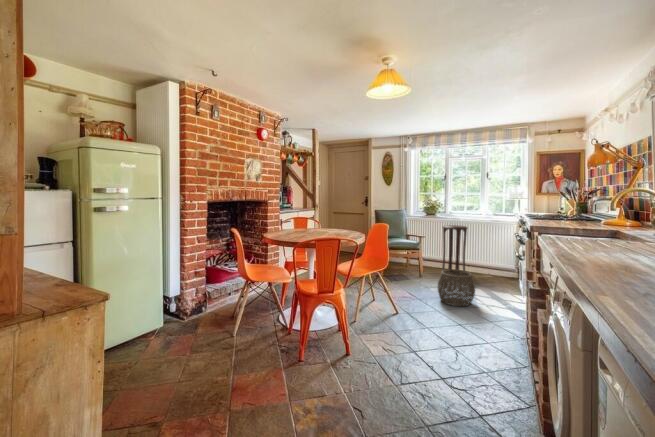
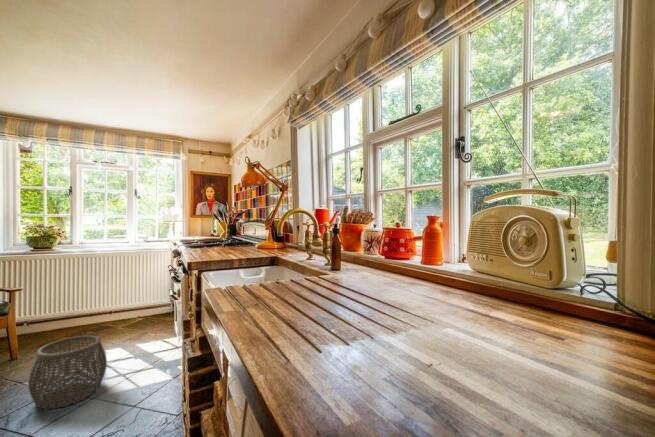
stool: present [442,225,467,271] -> none [60,259,105,337]

